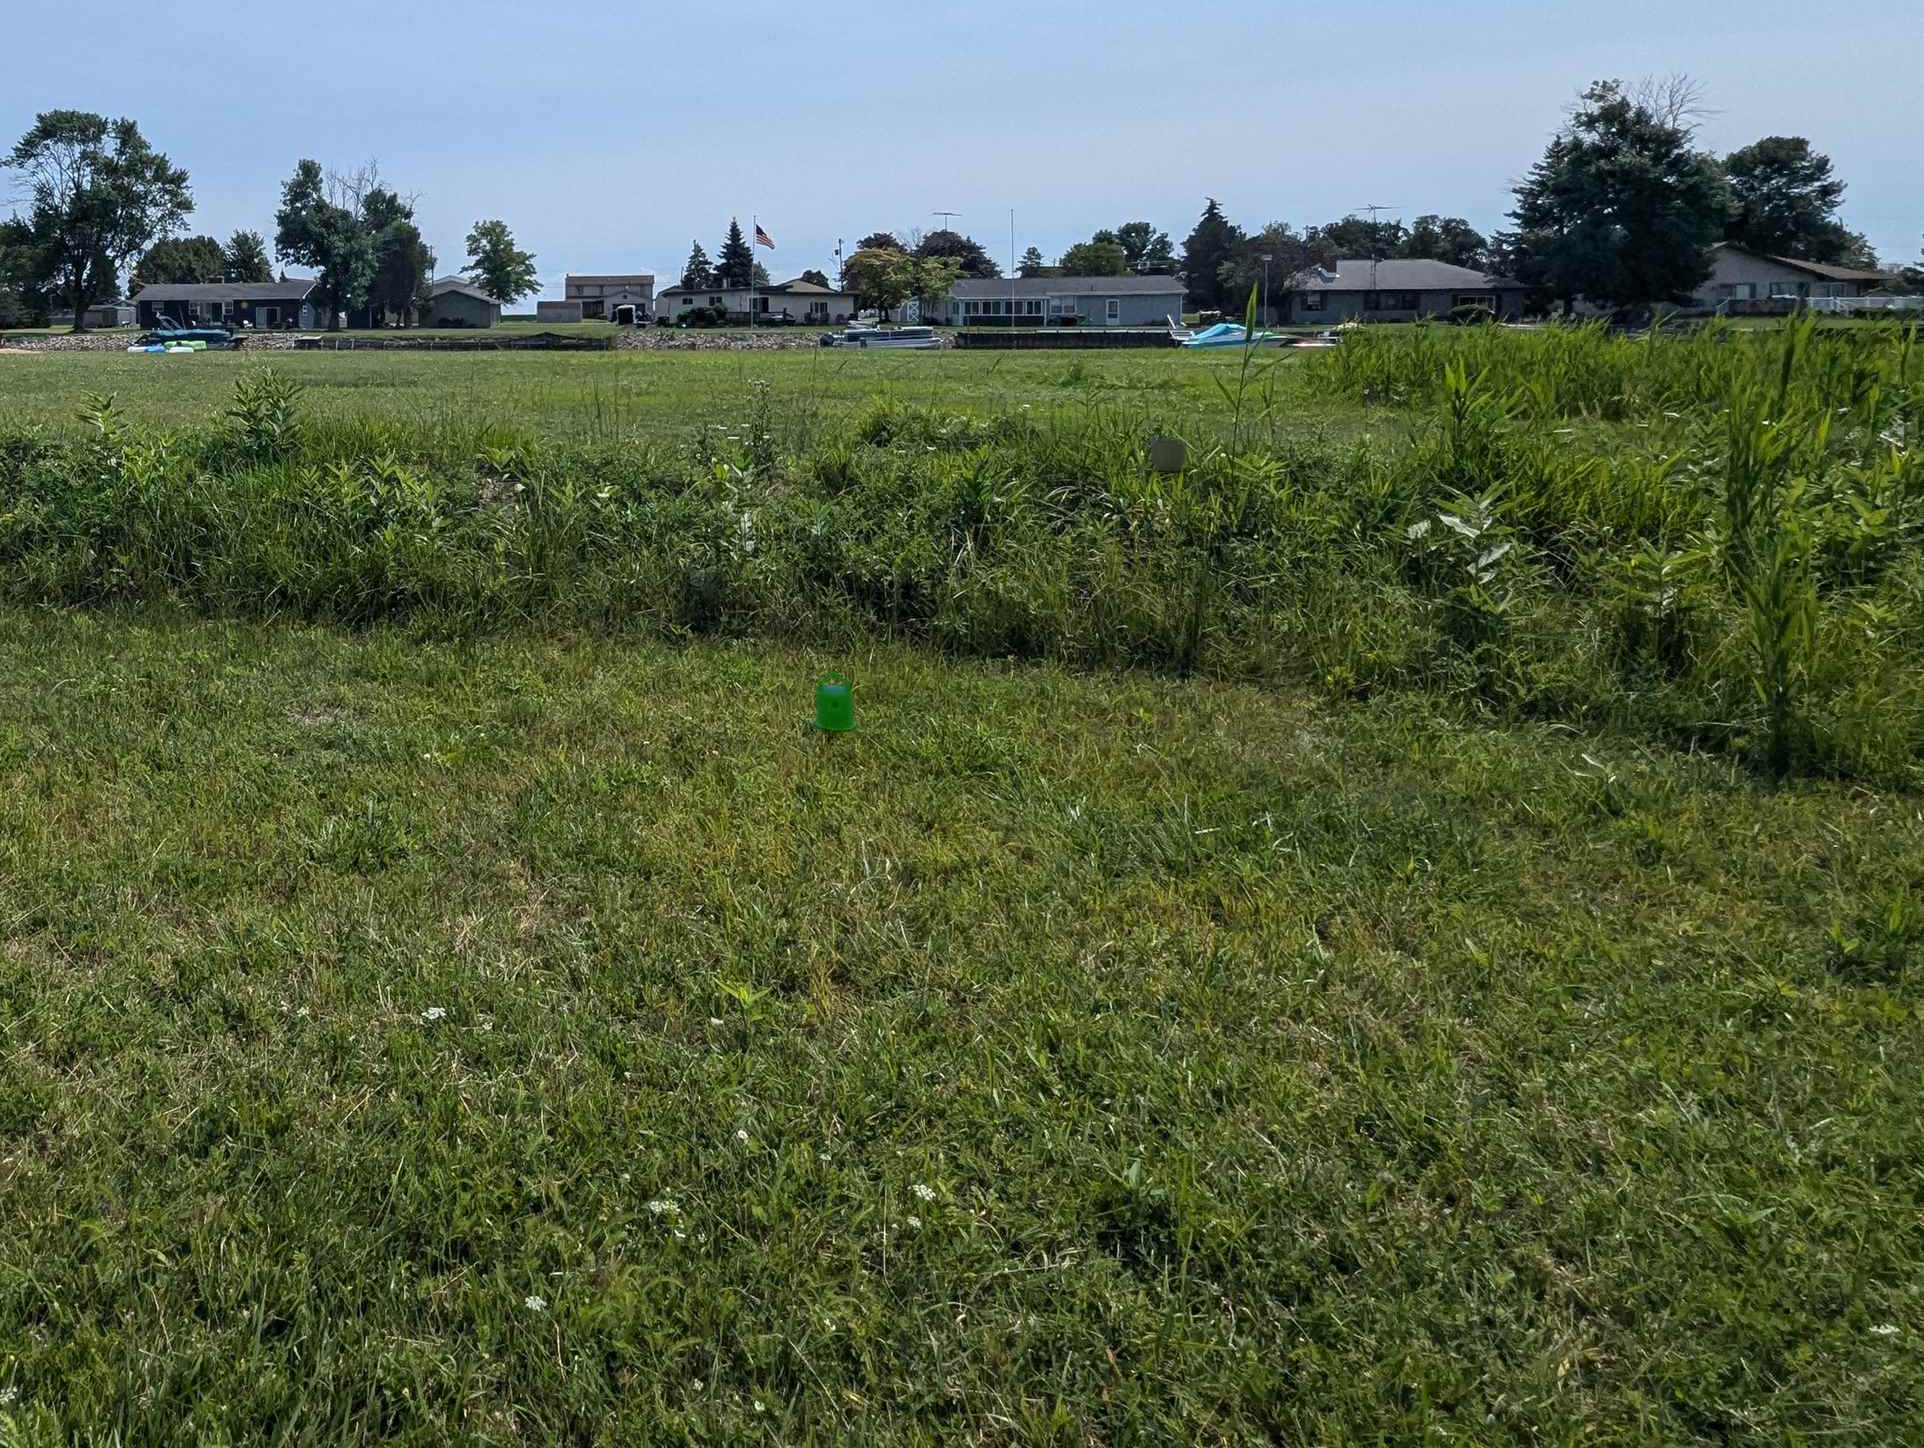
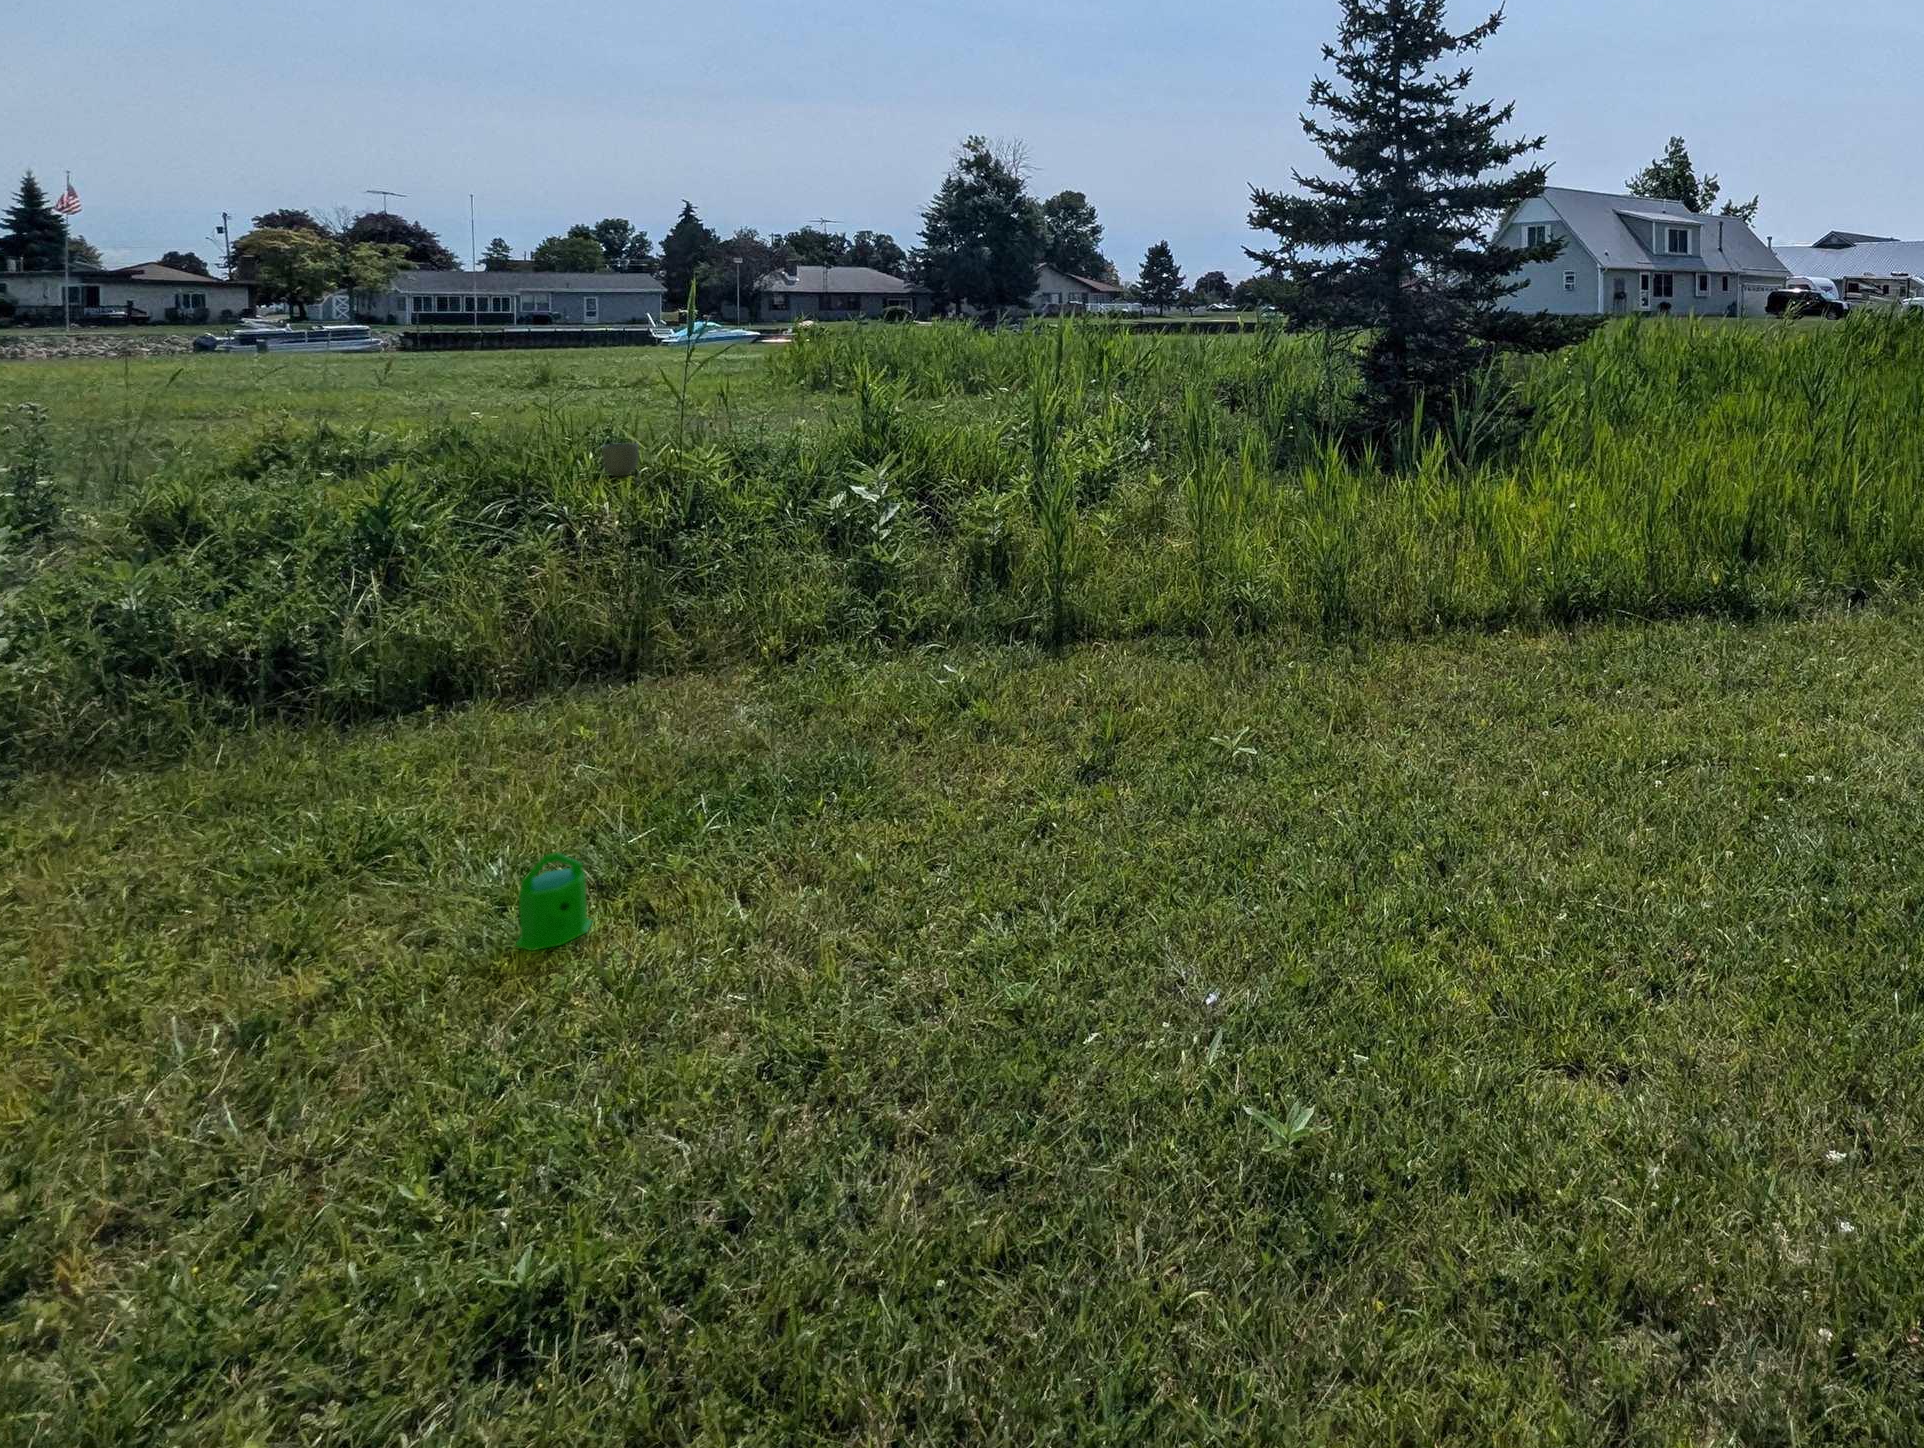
watering can: present [815,672,856,731] -> present [516,852,593,951]

